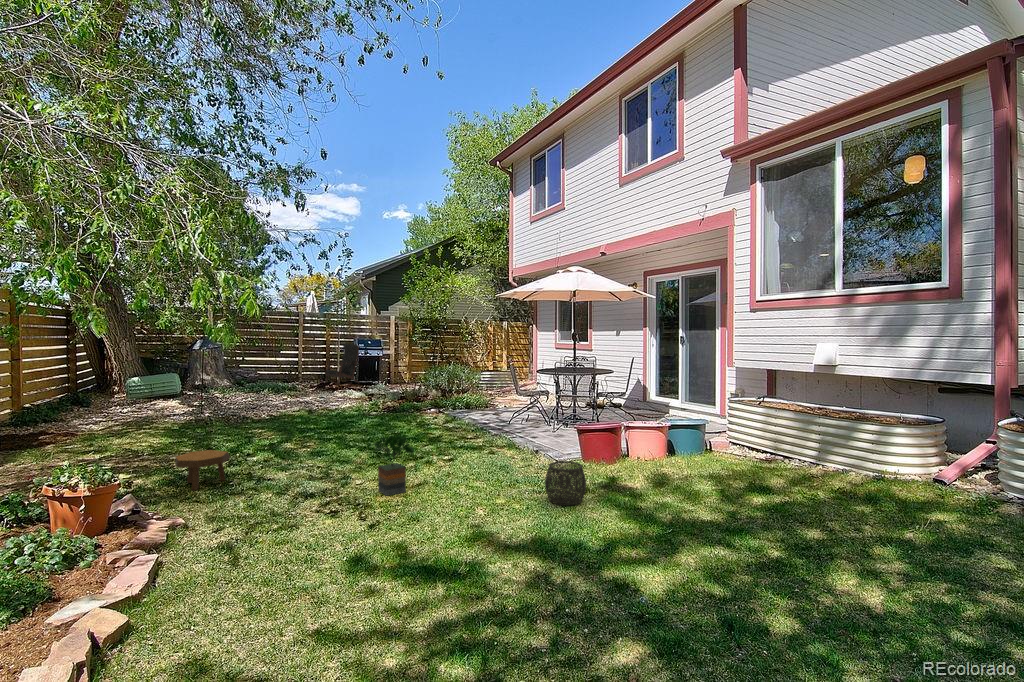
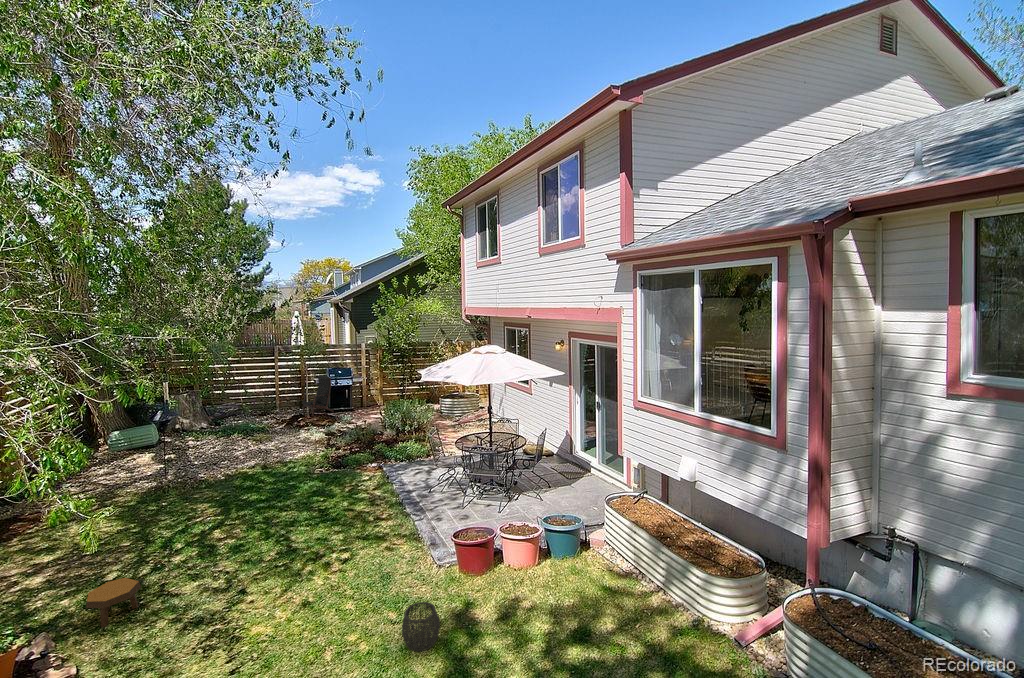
potted tree: present [374,435,414,496] -> none [253,572,293,635]

